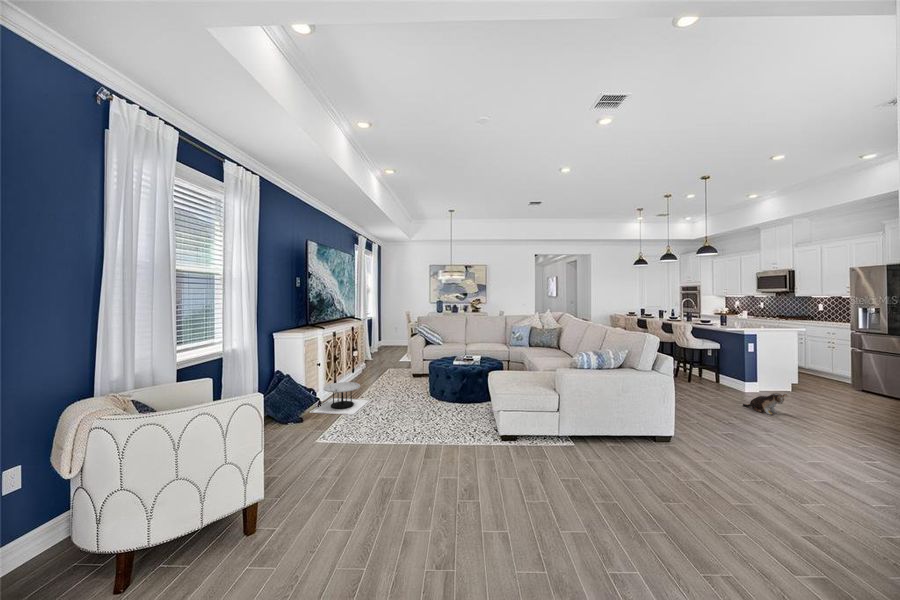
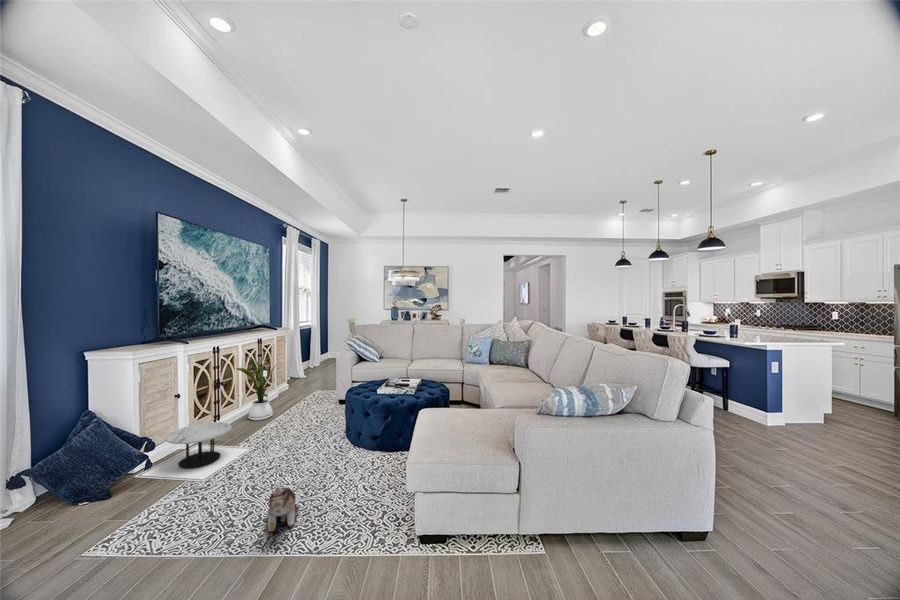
house plant: none [346,339,373,386] -> present [236,357,276,420]
plush toy: present [743,393,787,415] -> present [267,487,298,532]

